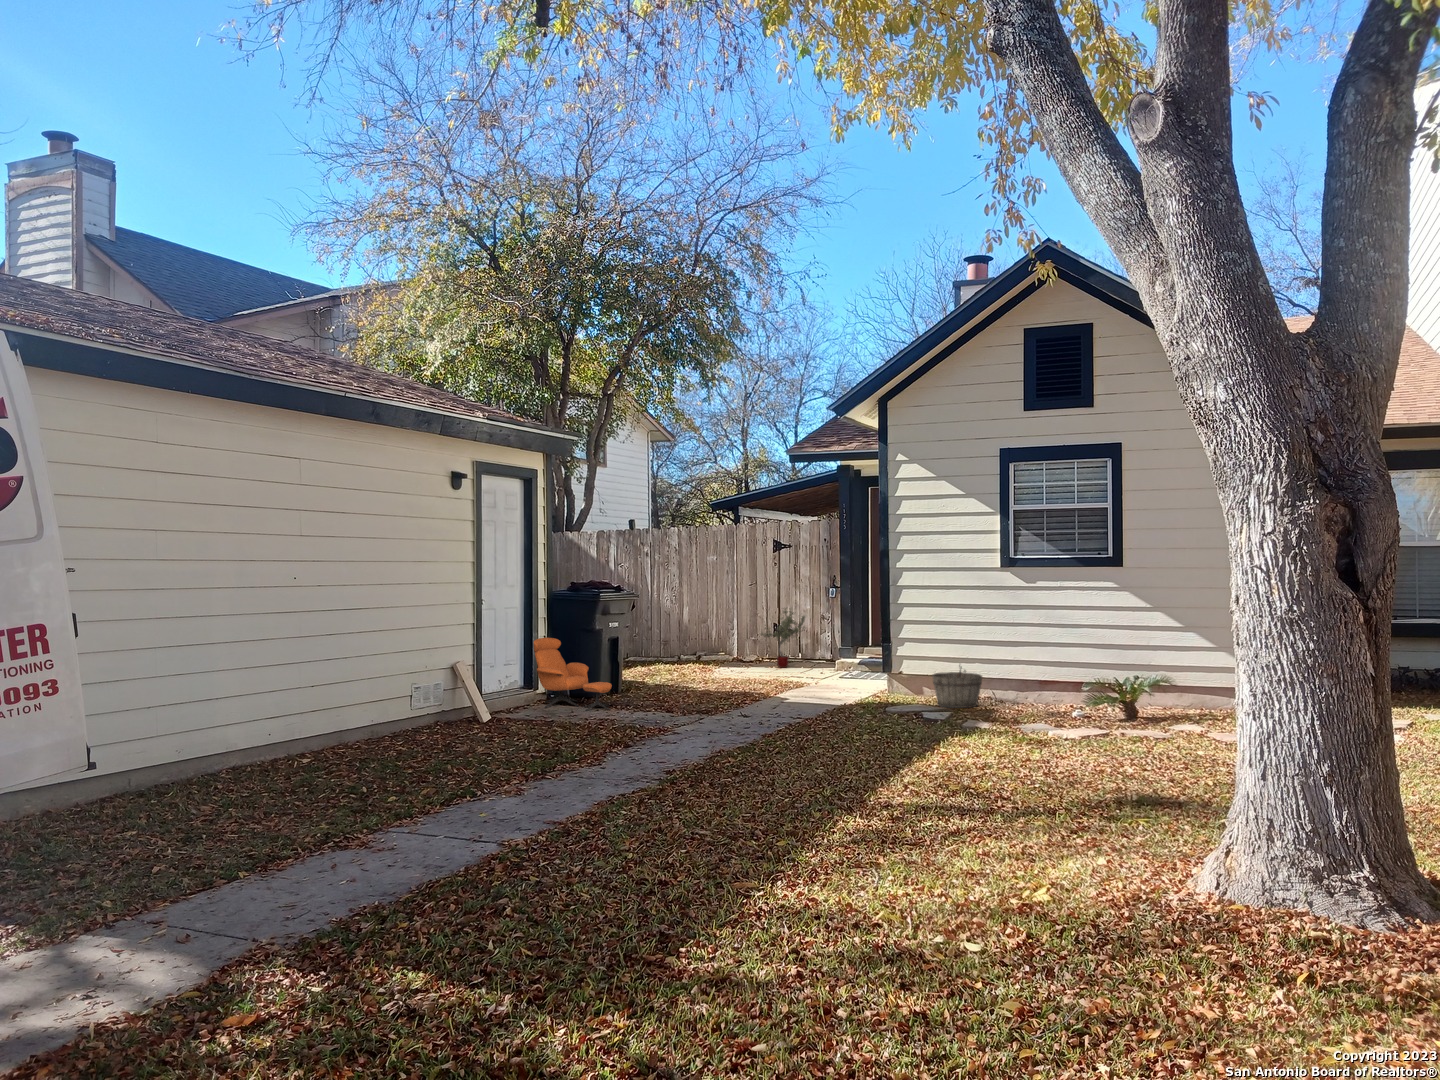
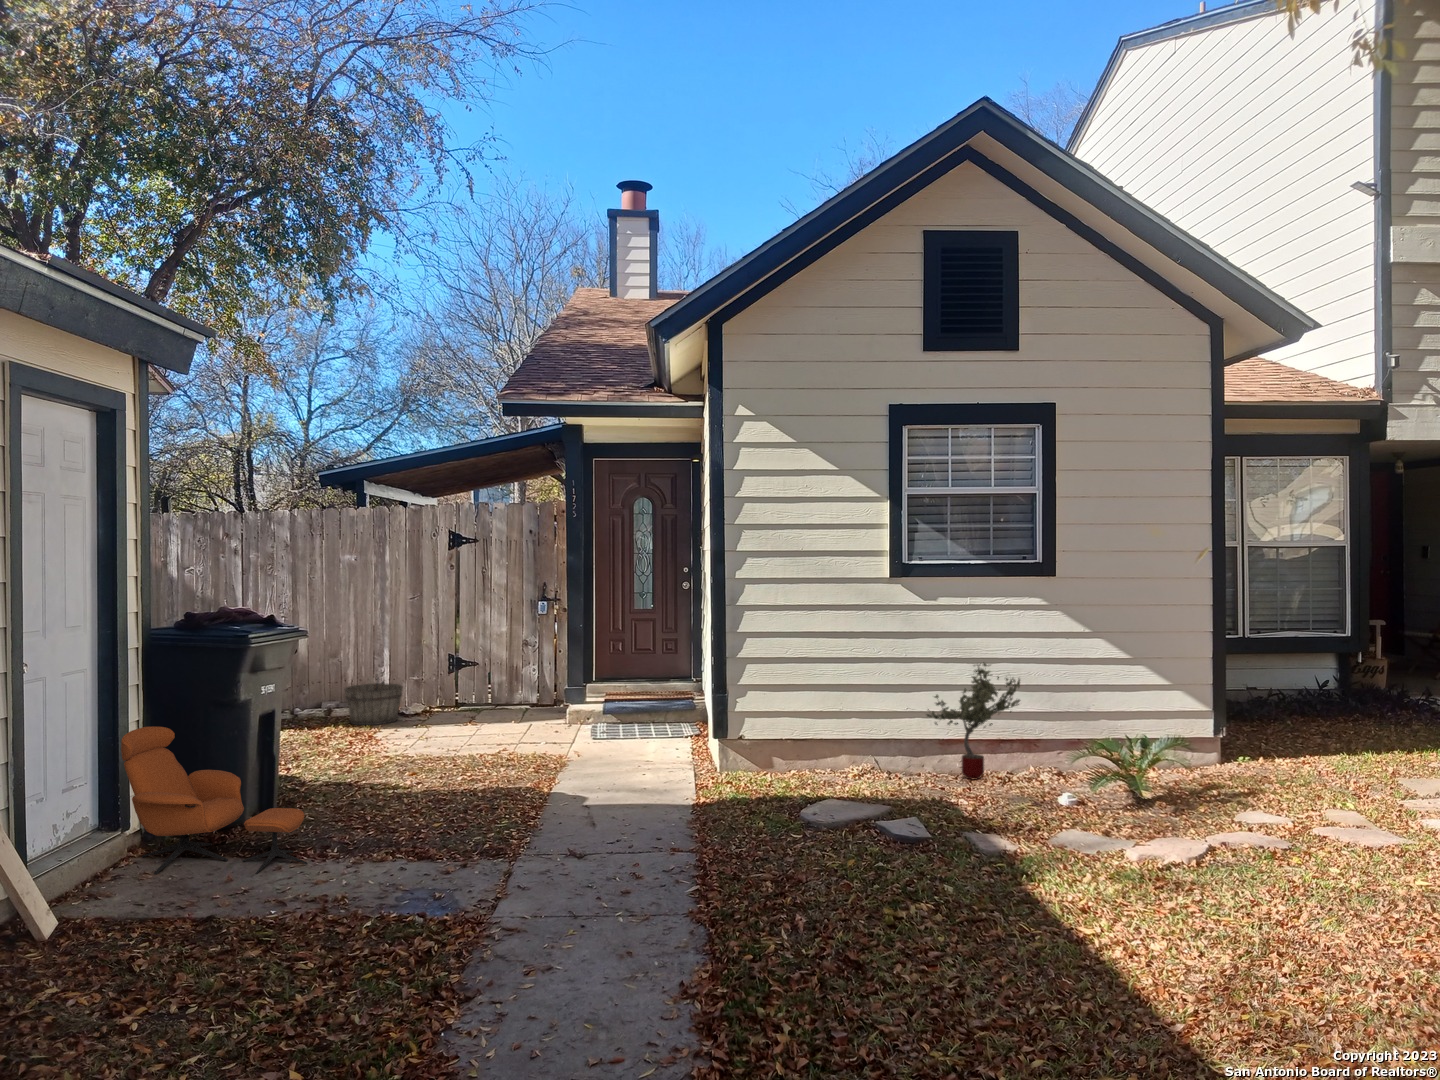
potted tree: present [761,609,805,668] -> present [927,663,1020,780]
wooden bucket: present [932,667,982,708] -> present [344,678,403,725]

